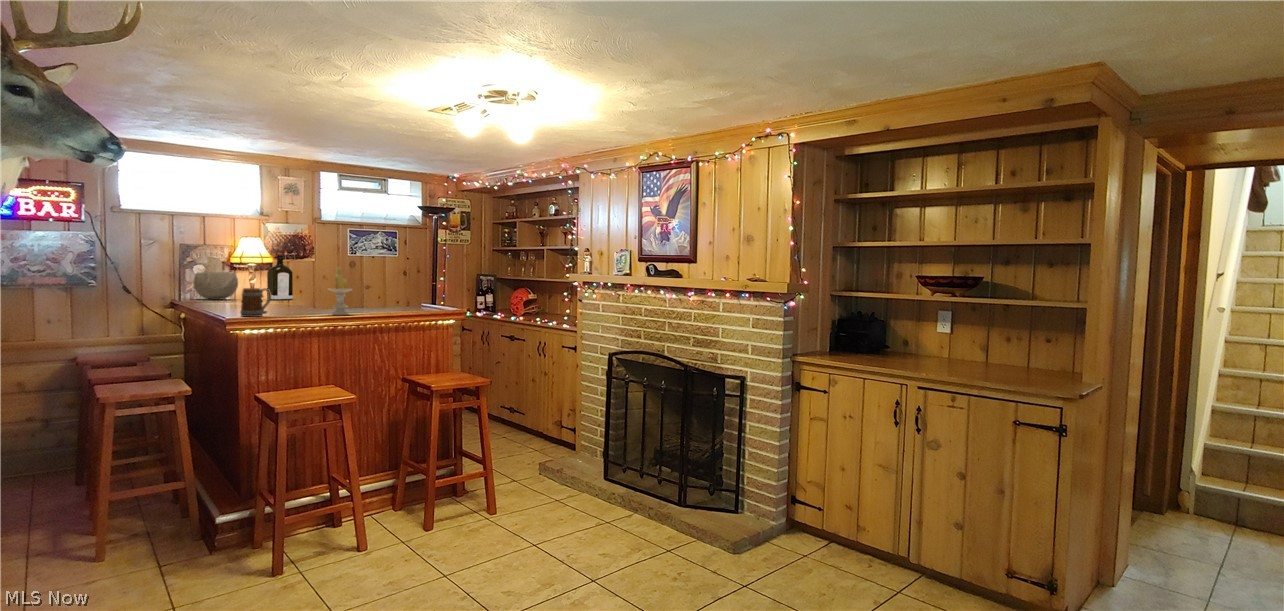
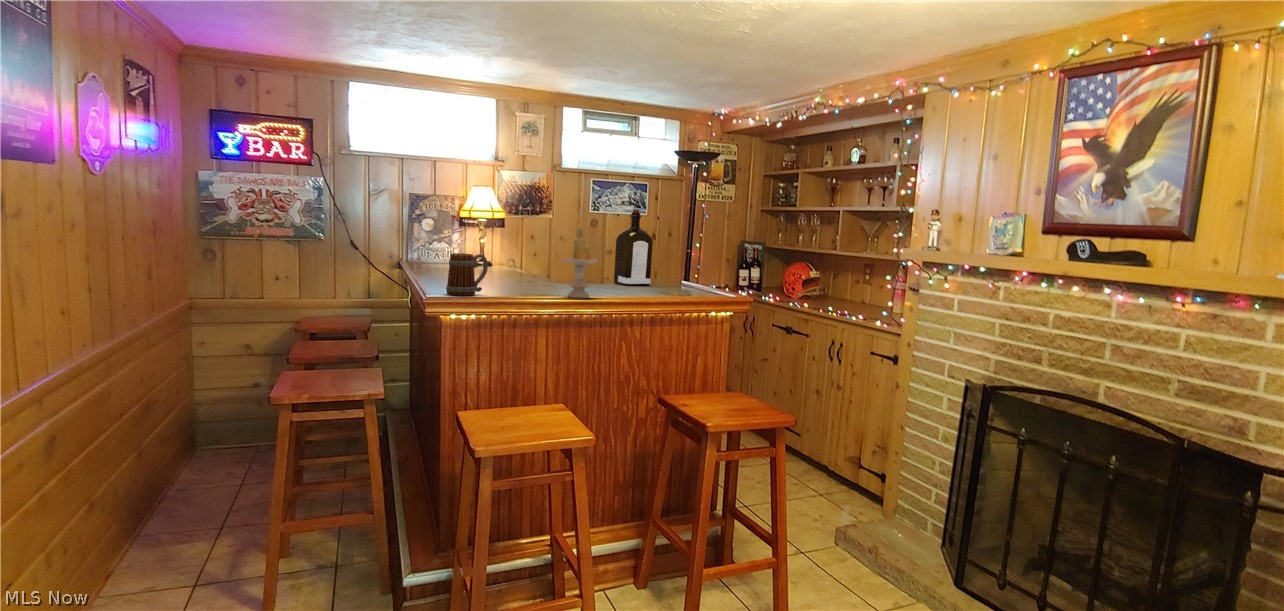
liquor: present [267,253,293,300] -> present [614,209,653,286]
bowl: present [193,272,238,300] -> none [420,228,467,261]

